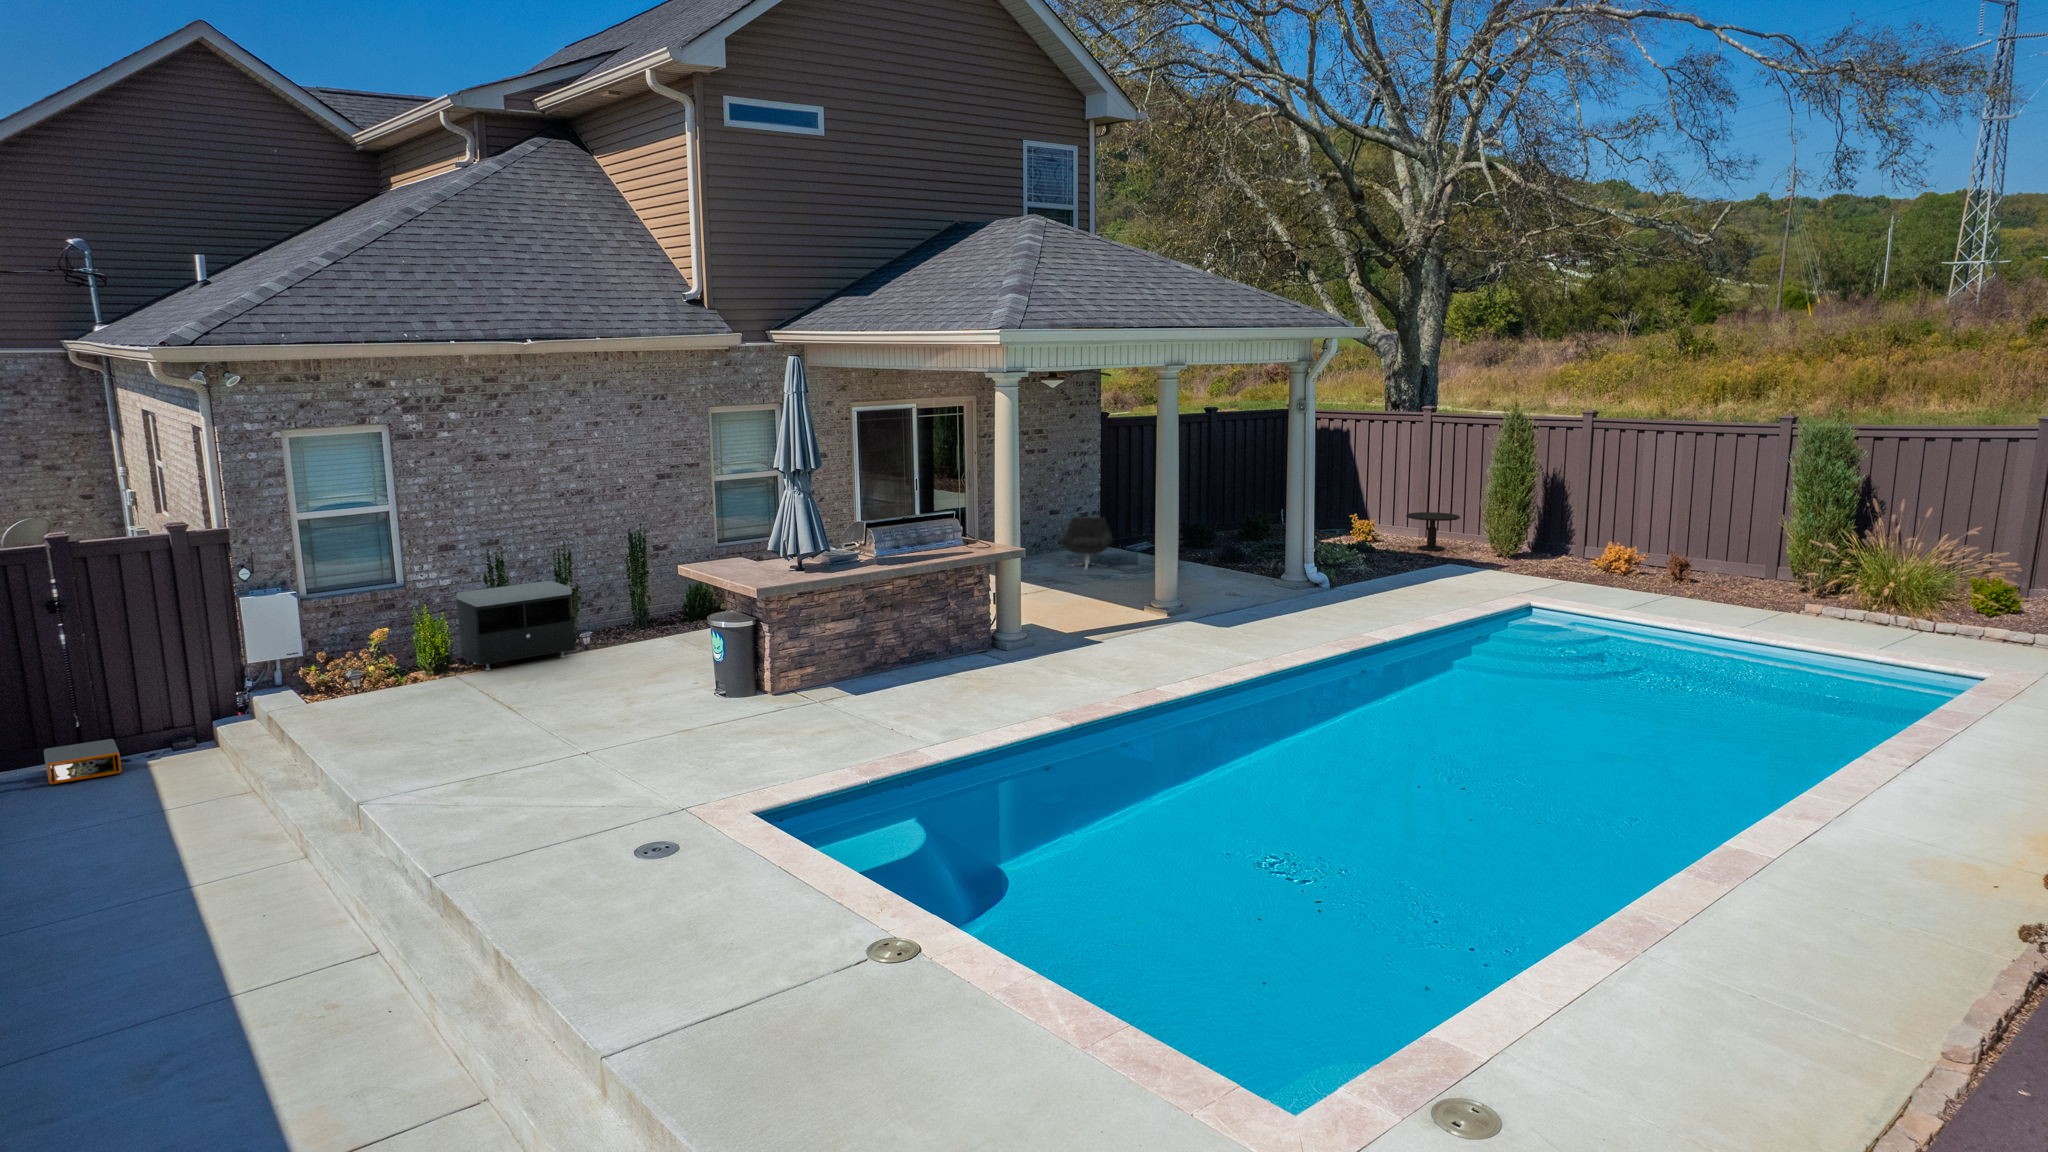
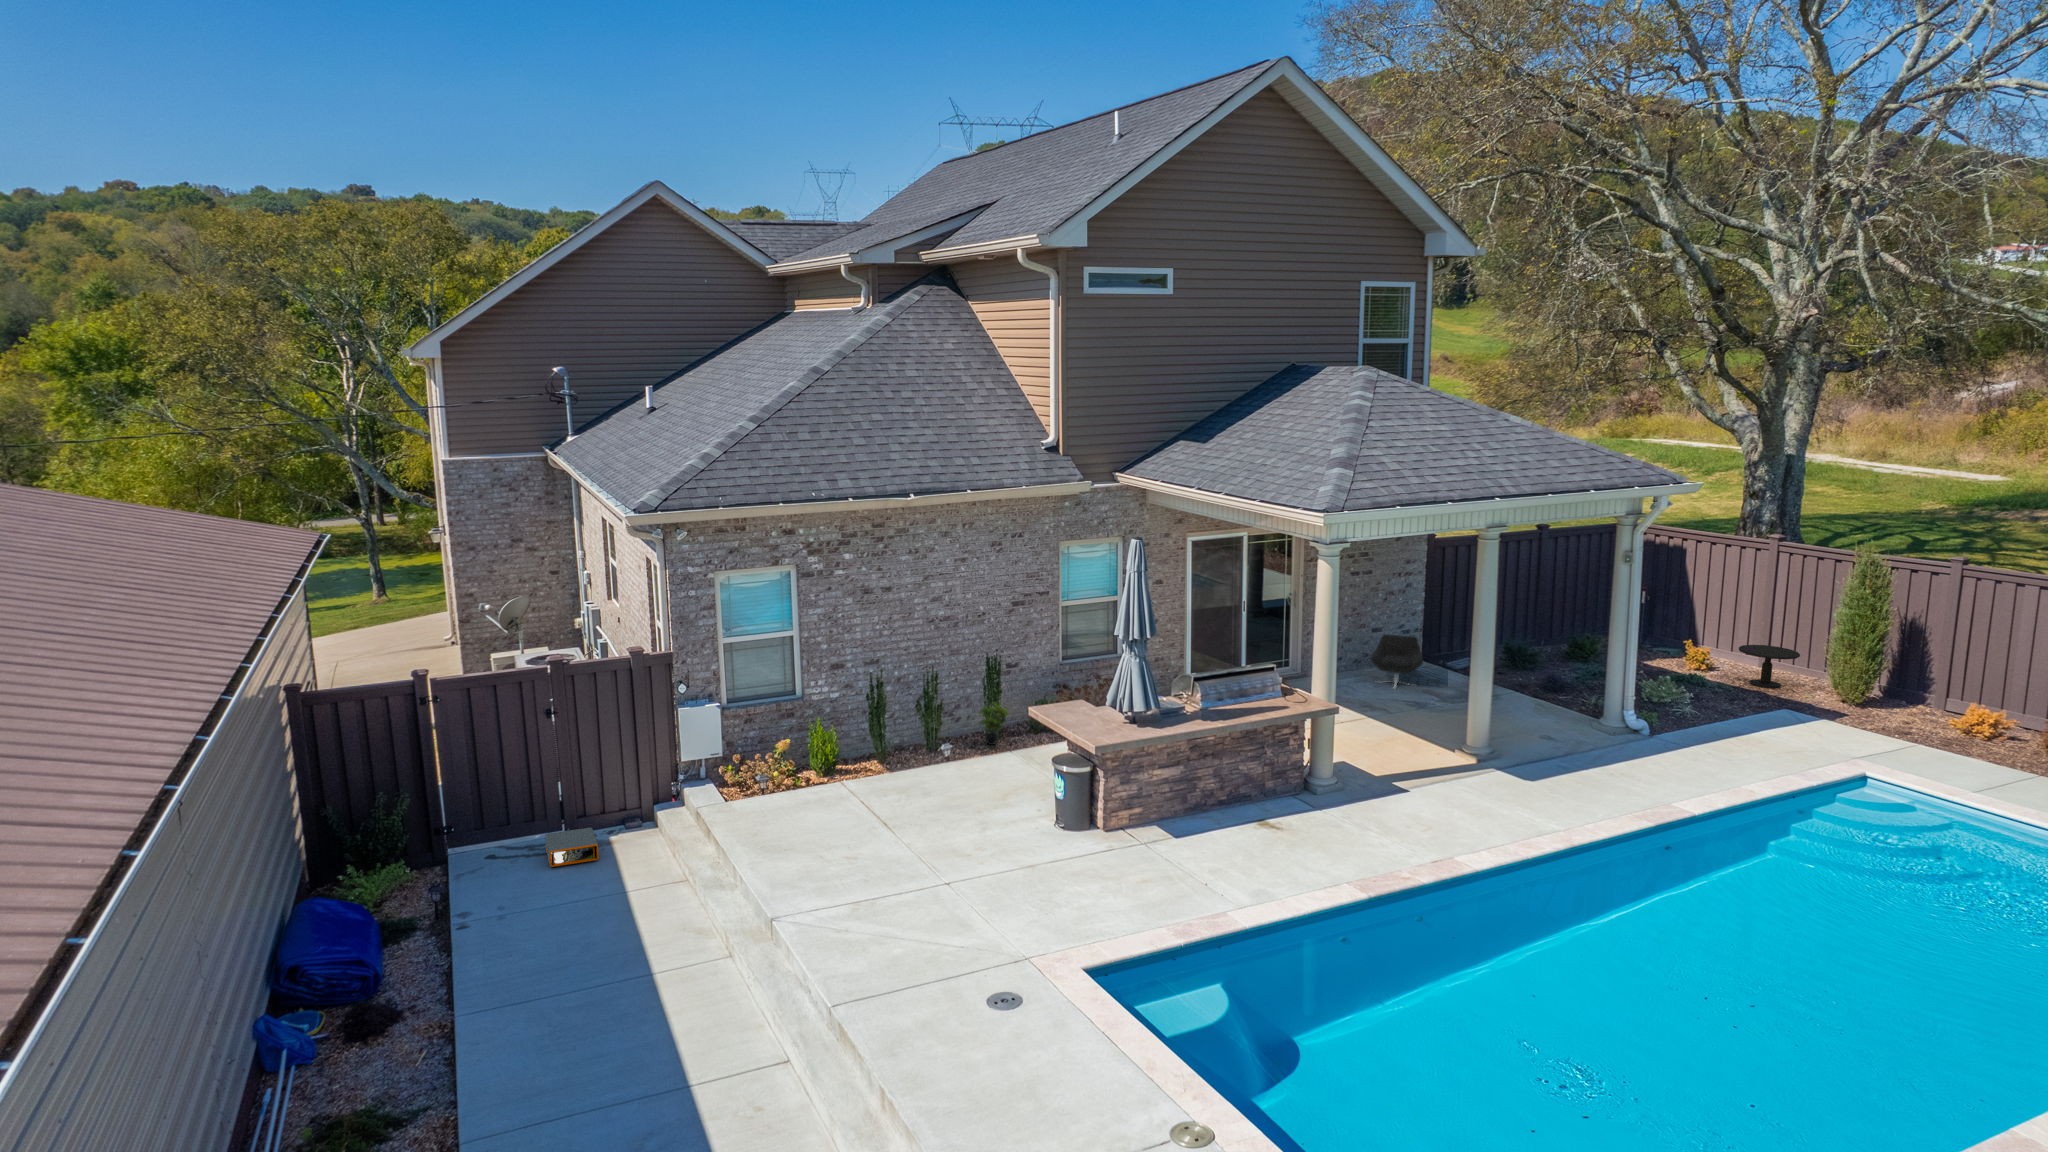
storage bench: present [456,581,575,670] -> none [843,698,936,778]
potted plant: none [625,586,664,635] -> present [978,705,1008,745]

